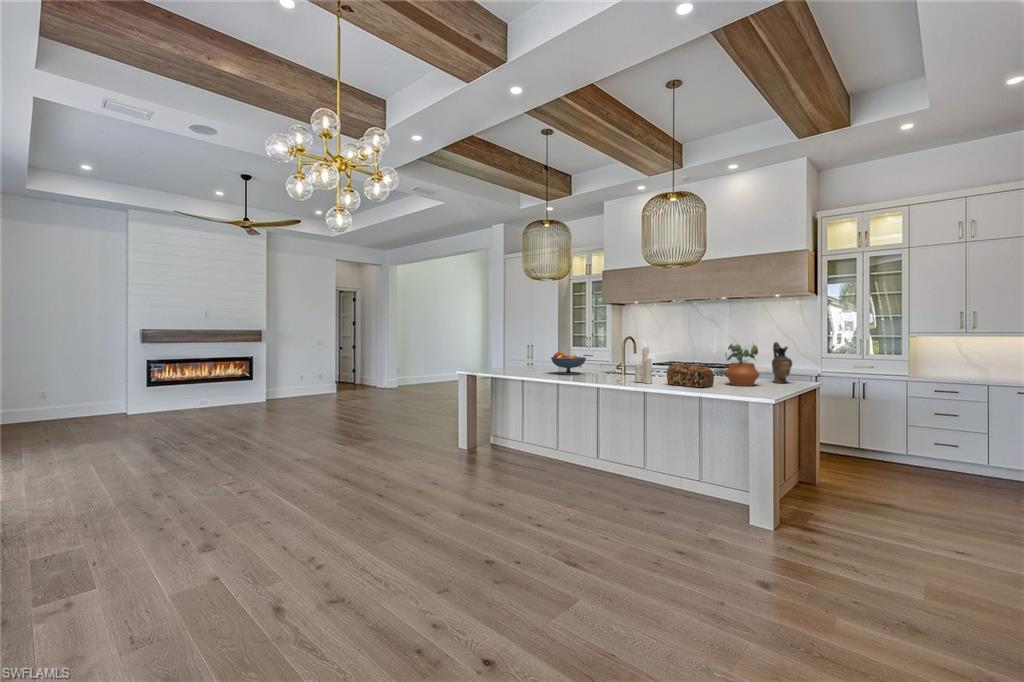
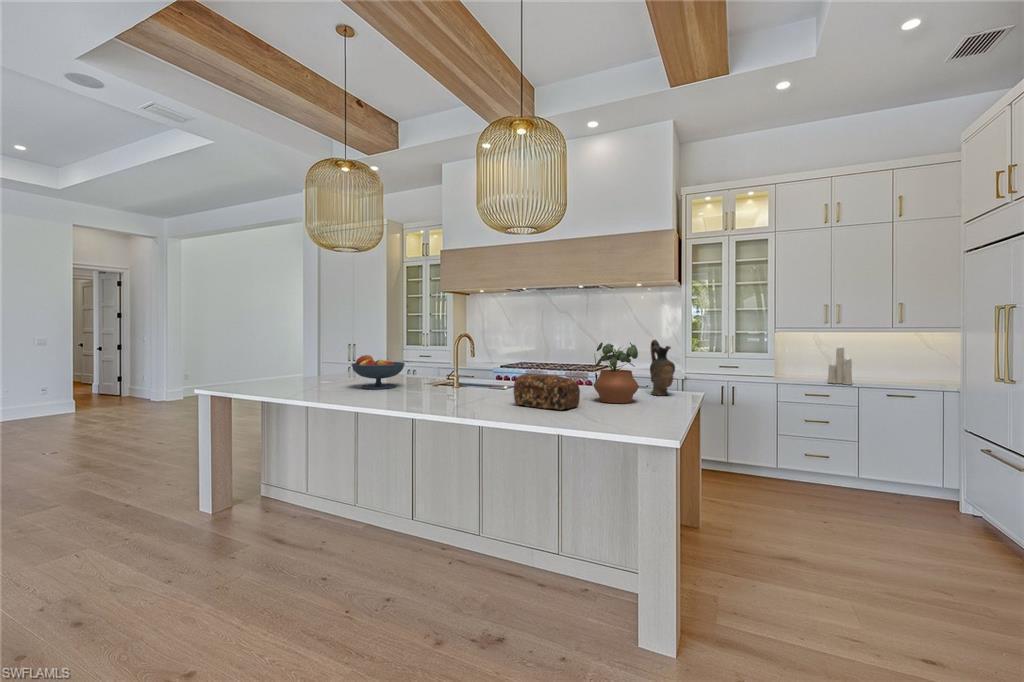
candle: present [634,346,652,384] -> present [827,347,852,385]

